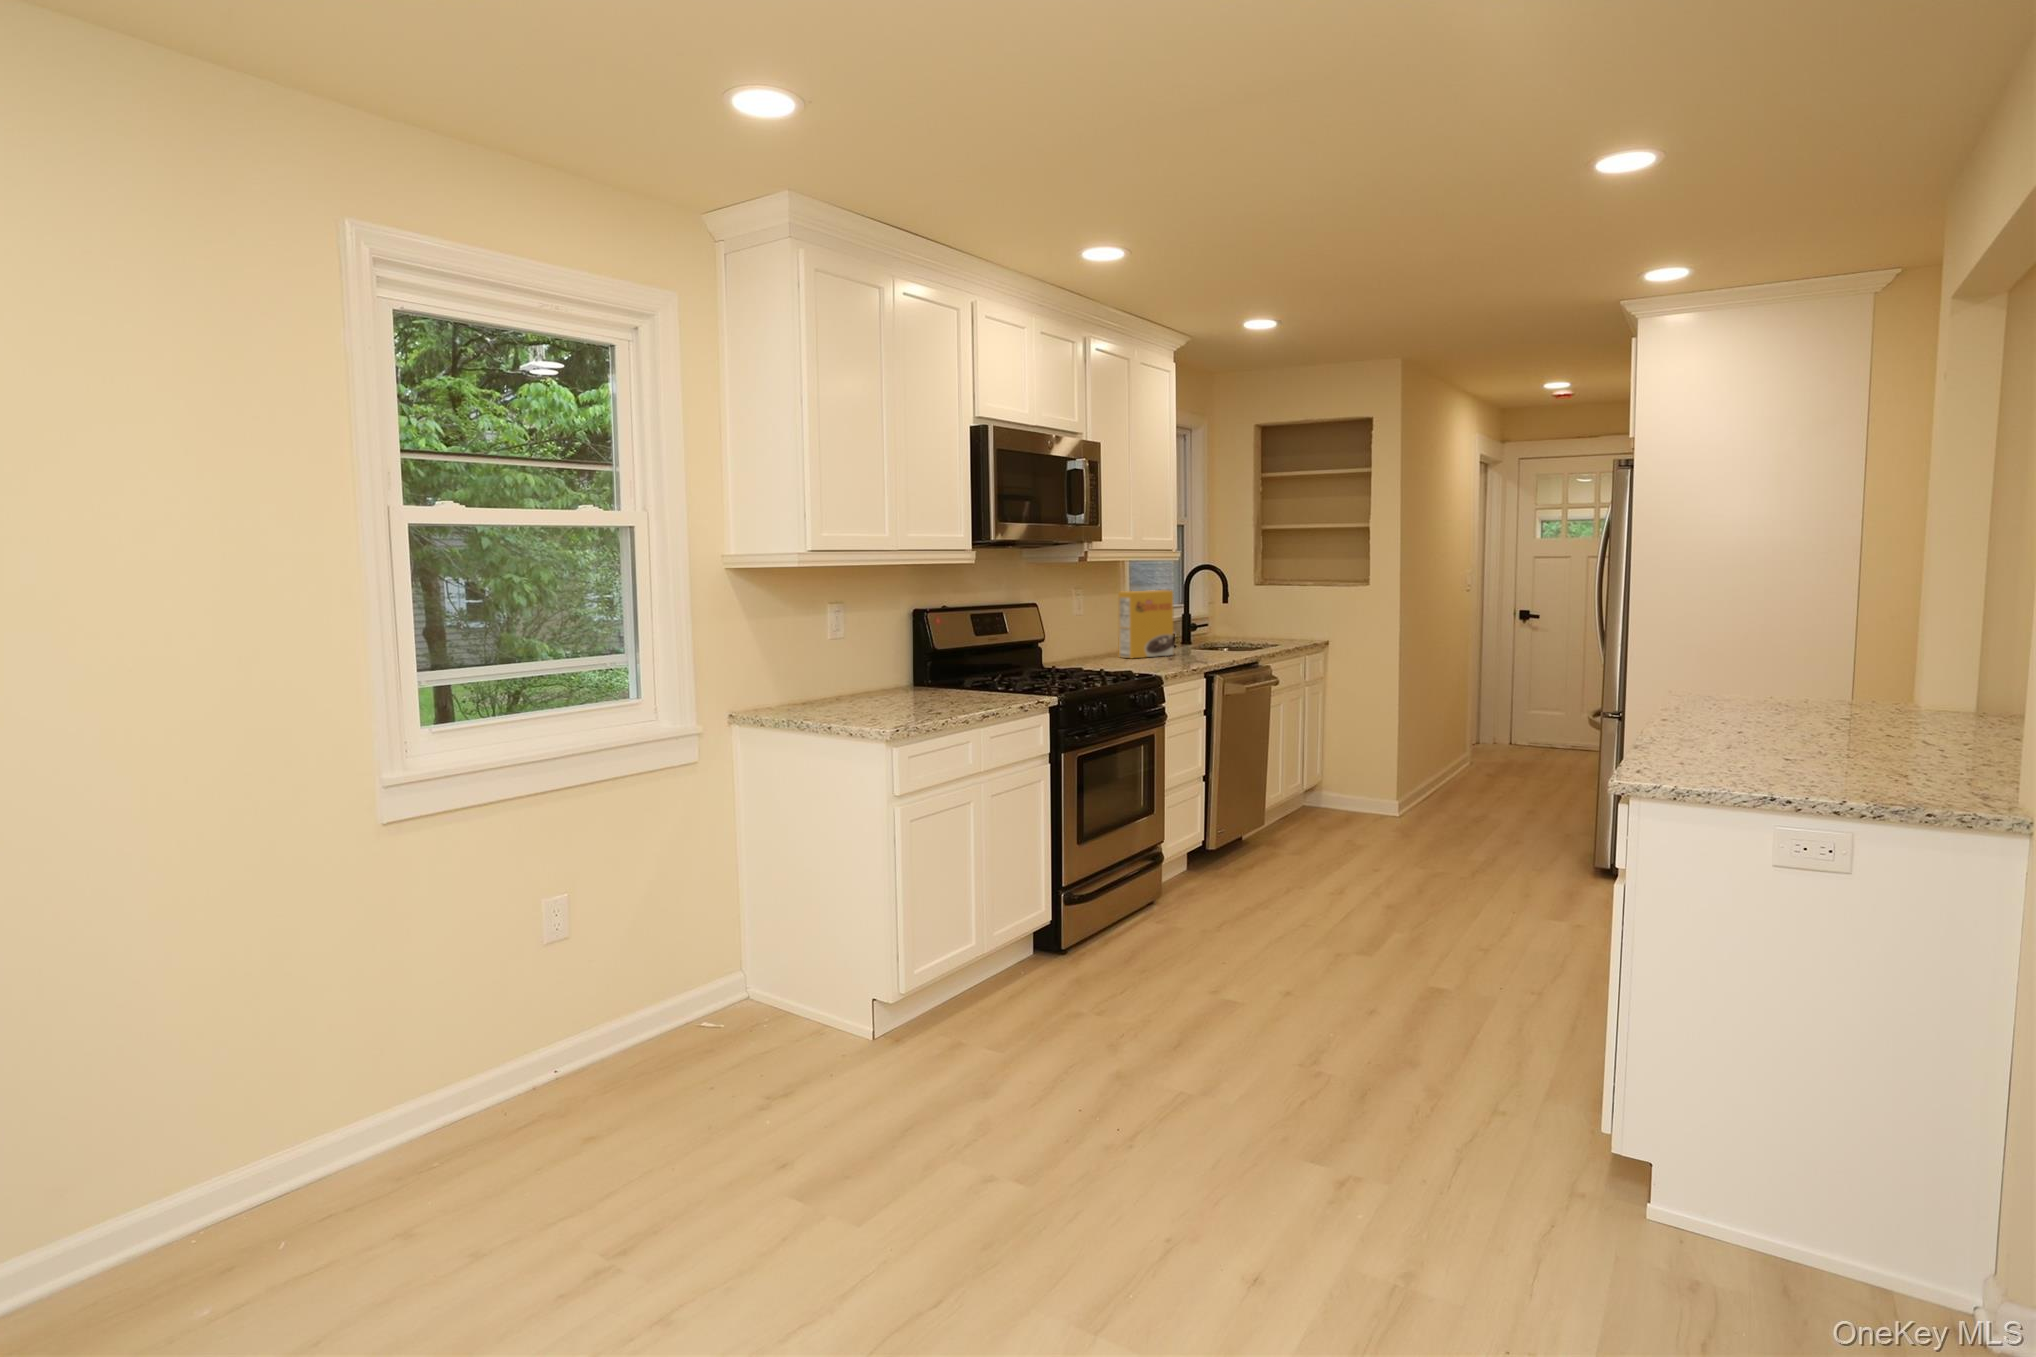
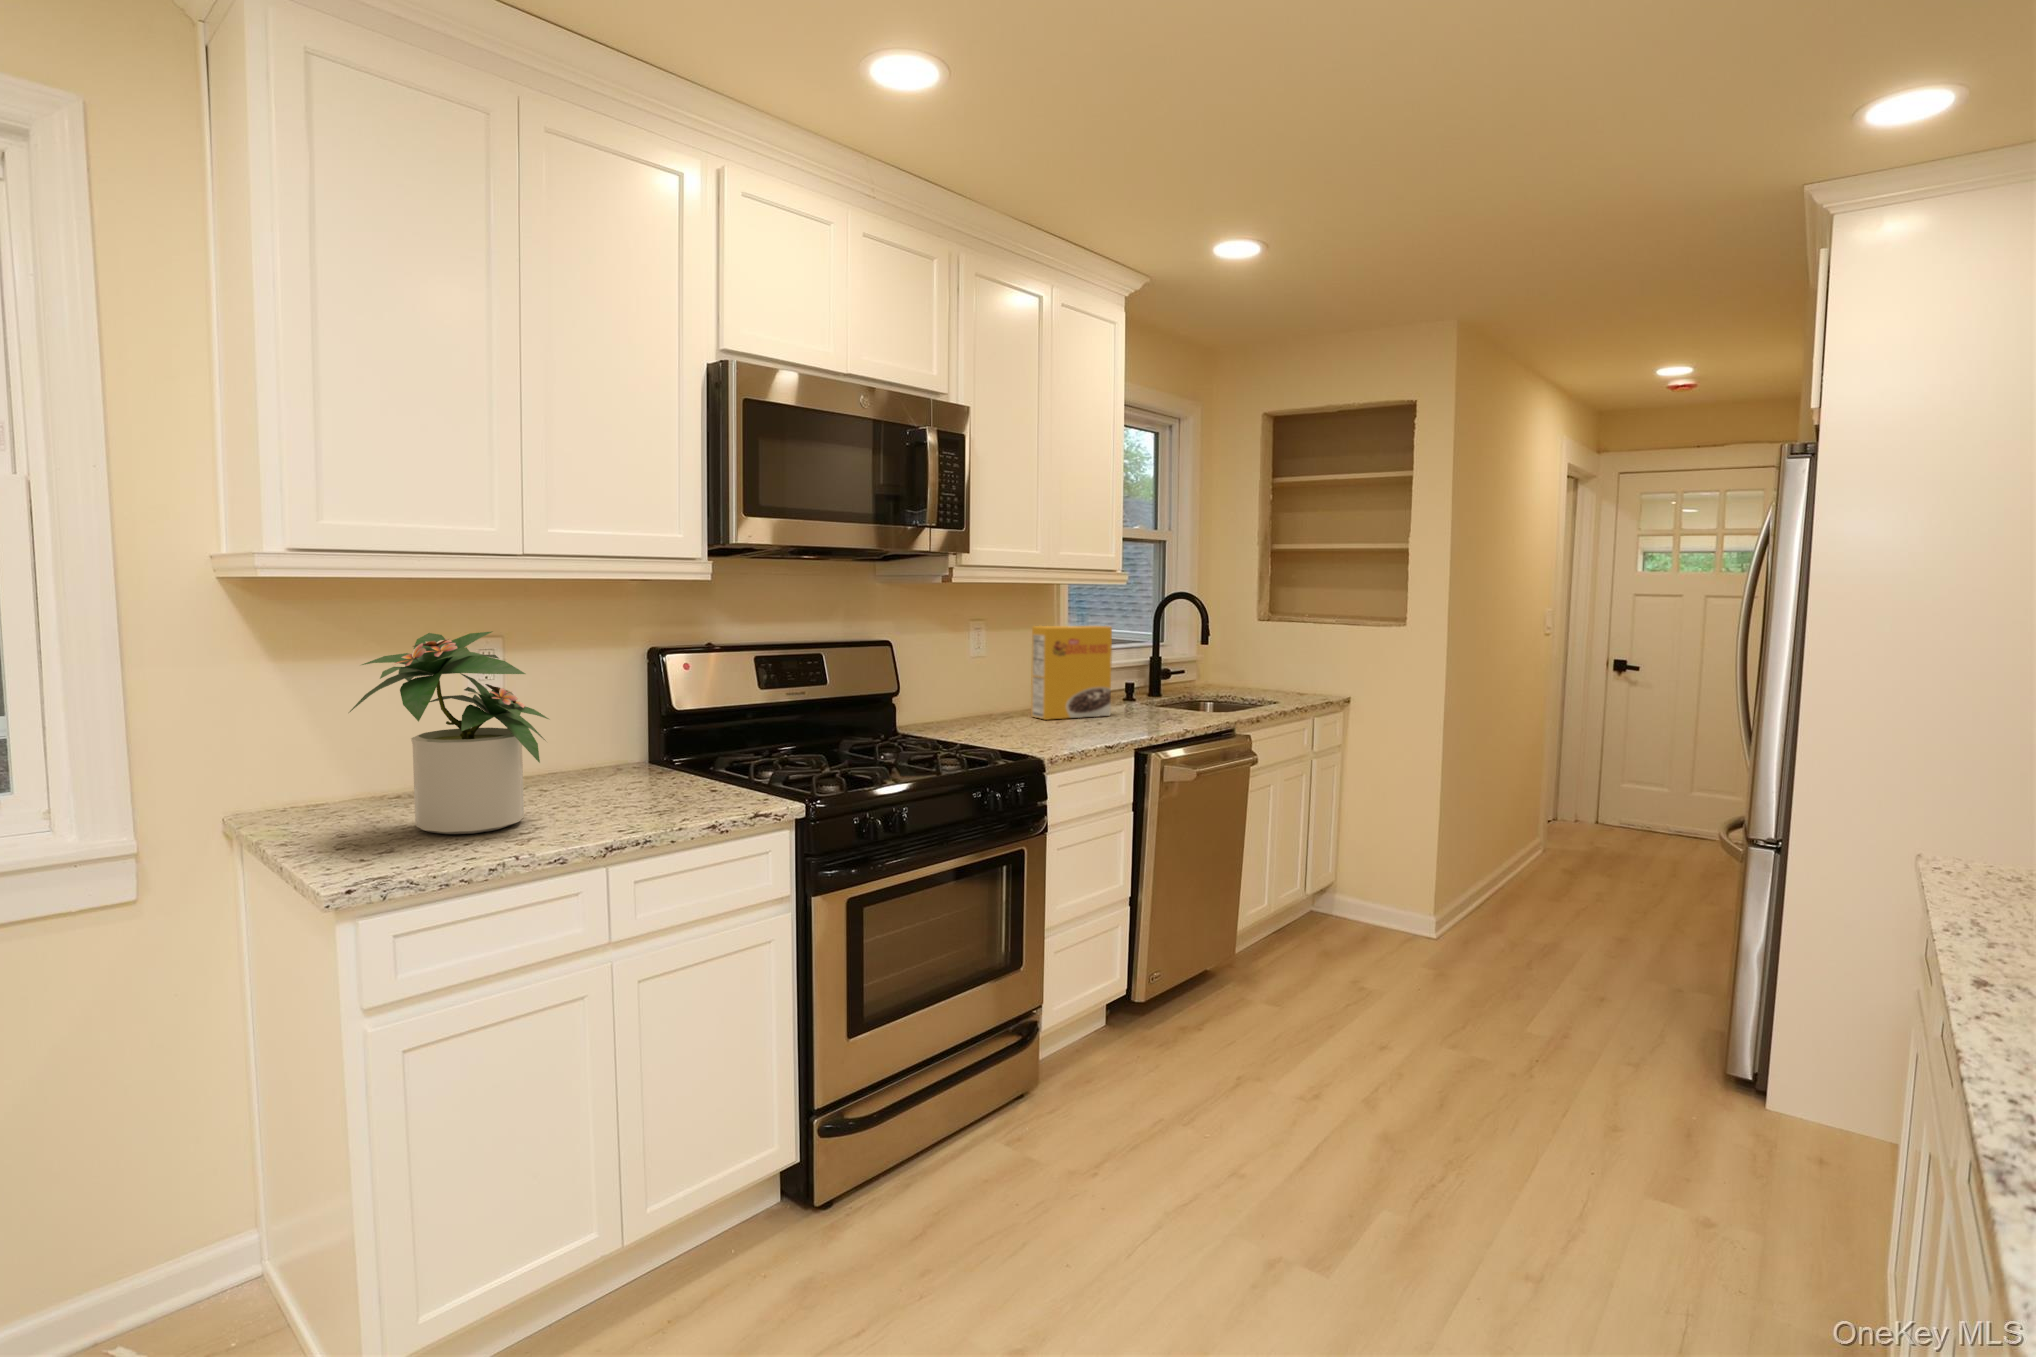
potted plant: none [831,597,932,714] -> present [350,631,549,834]

